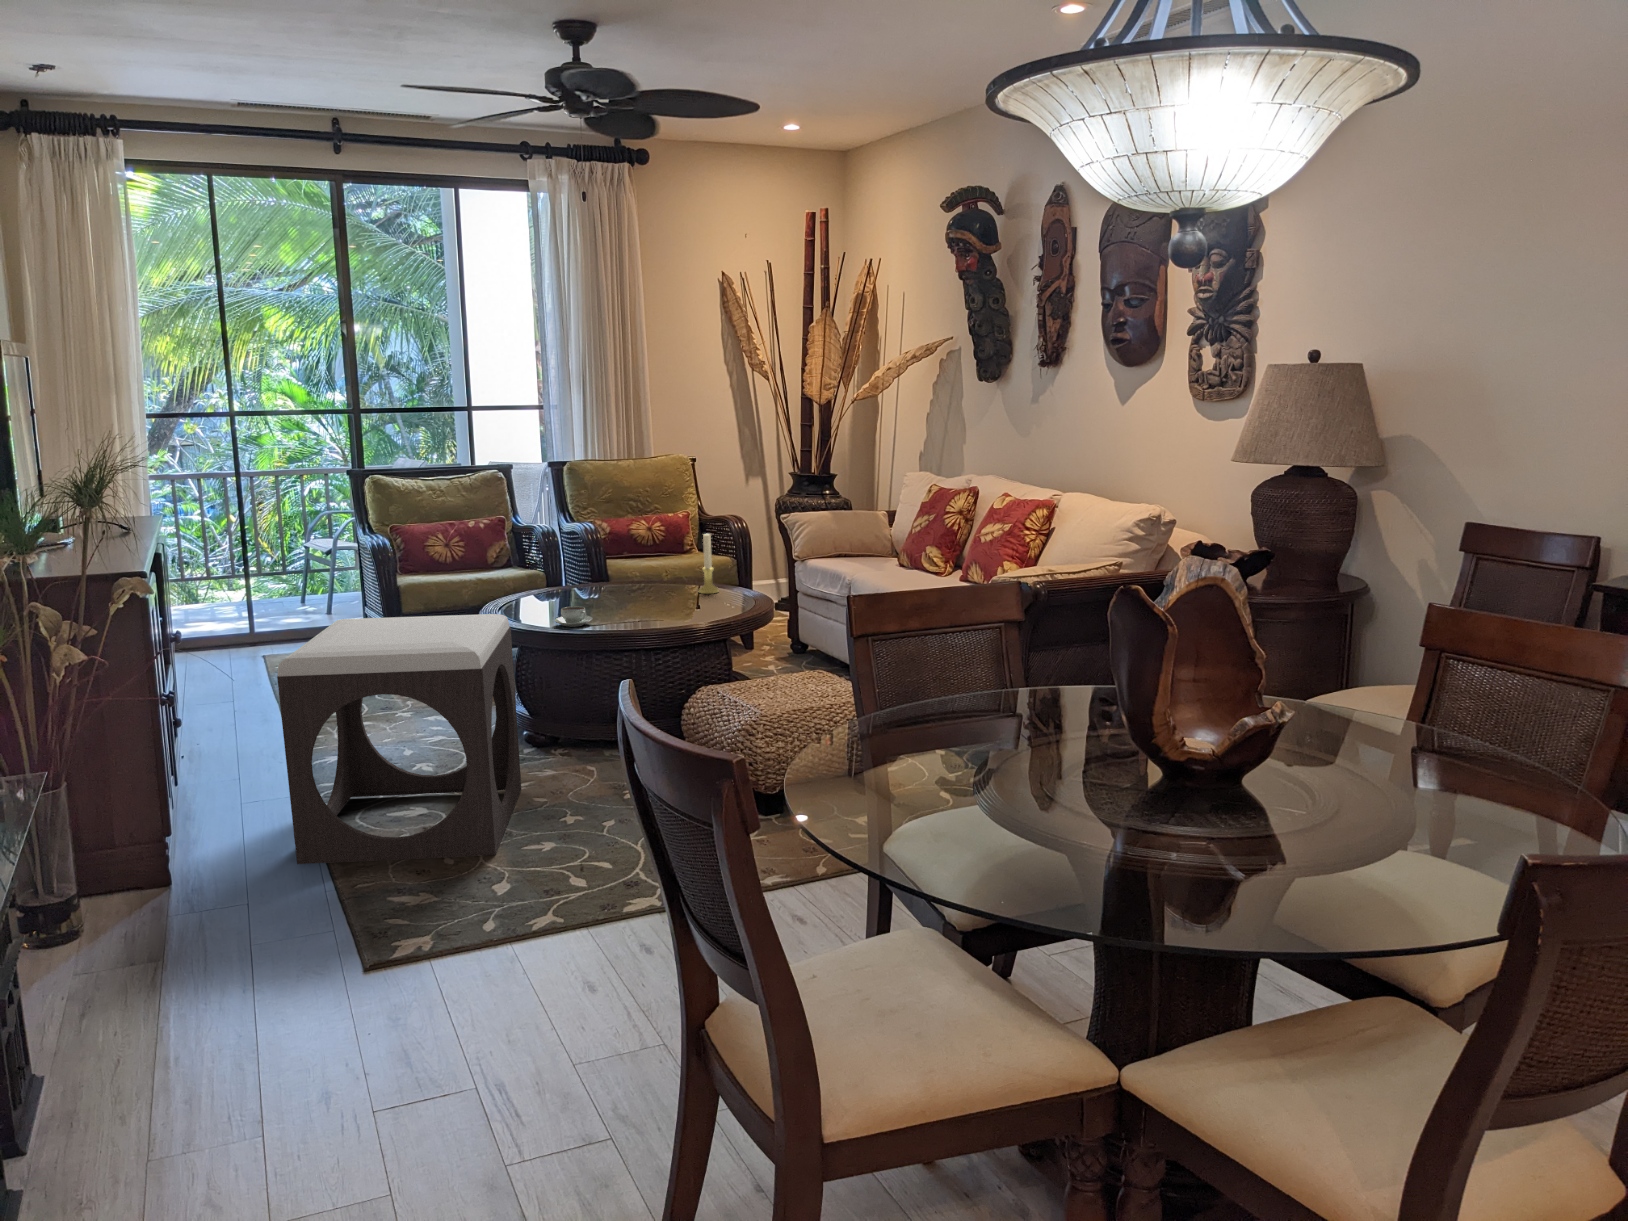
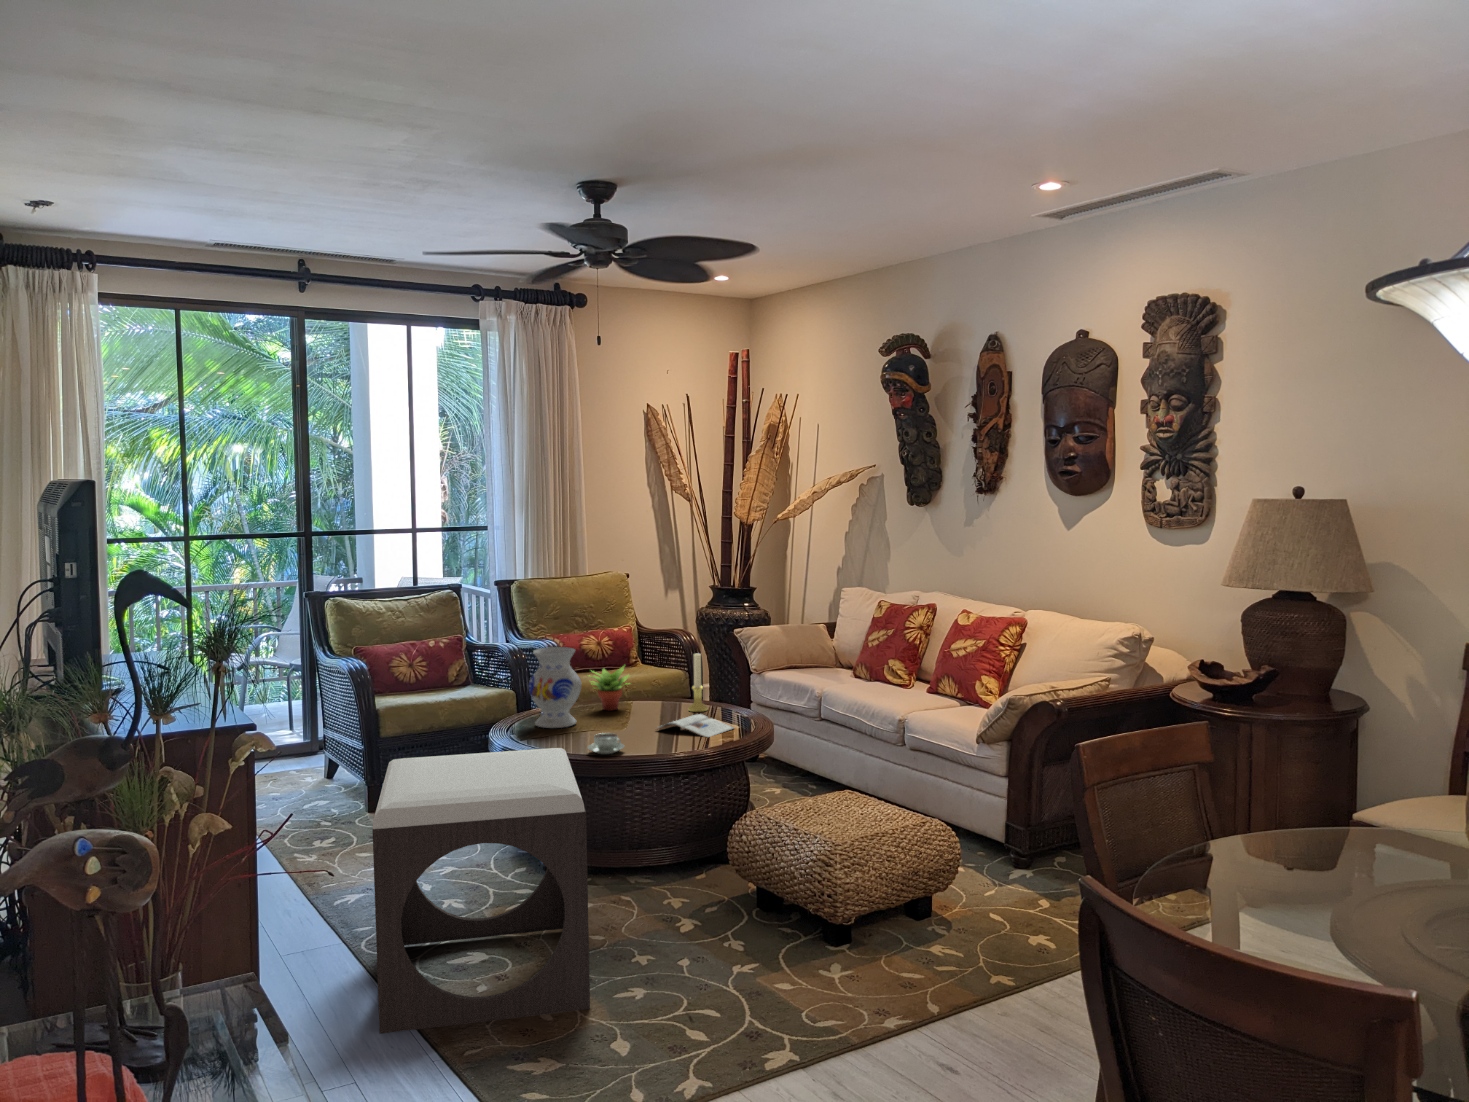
vase: none [525,524,579,604] -> present [529,647,581,728]
succulent plant: none [595,544,645,591] -> present [589,666,628,710]
magazine: none [644,594,724,616] -> present [657,714,734,737]

